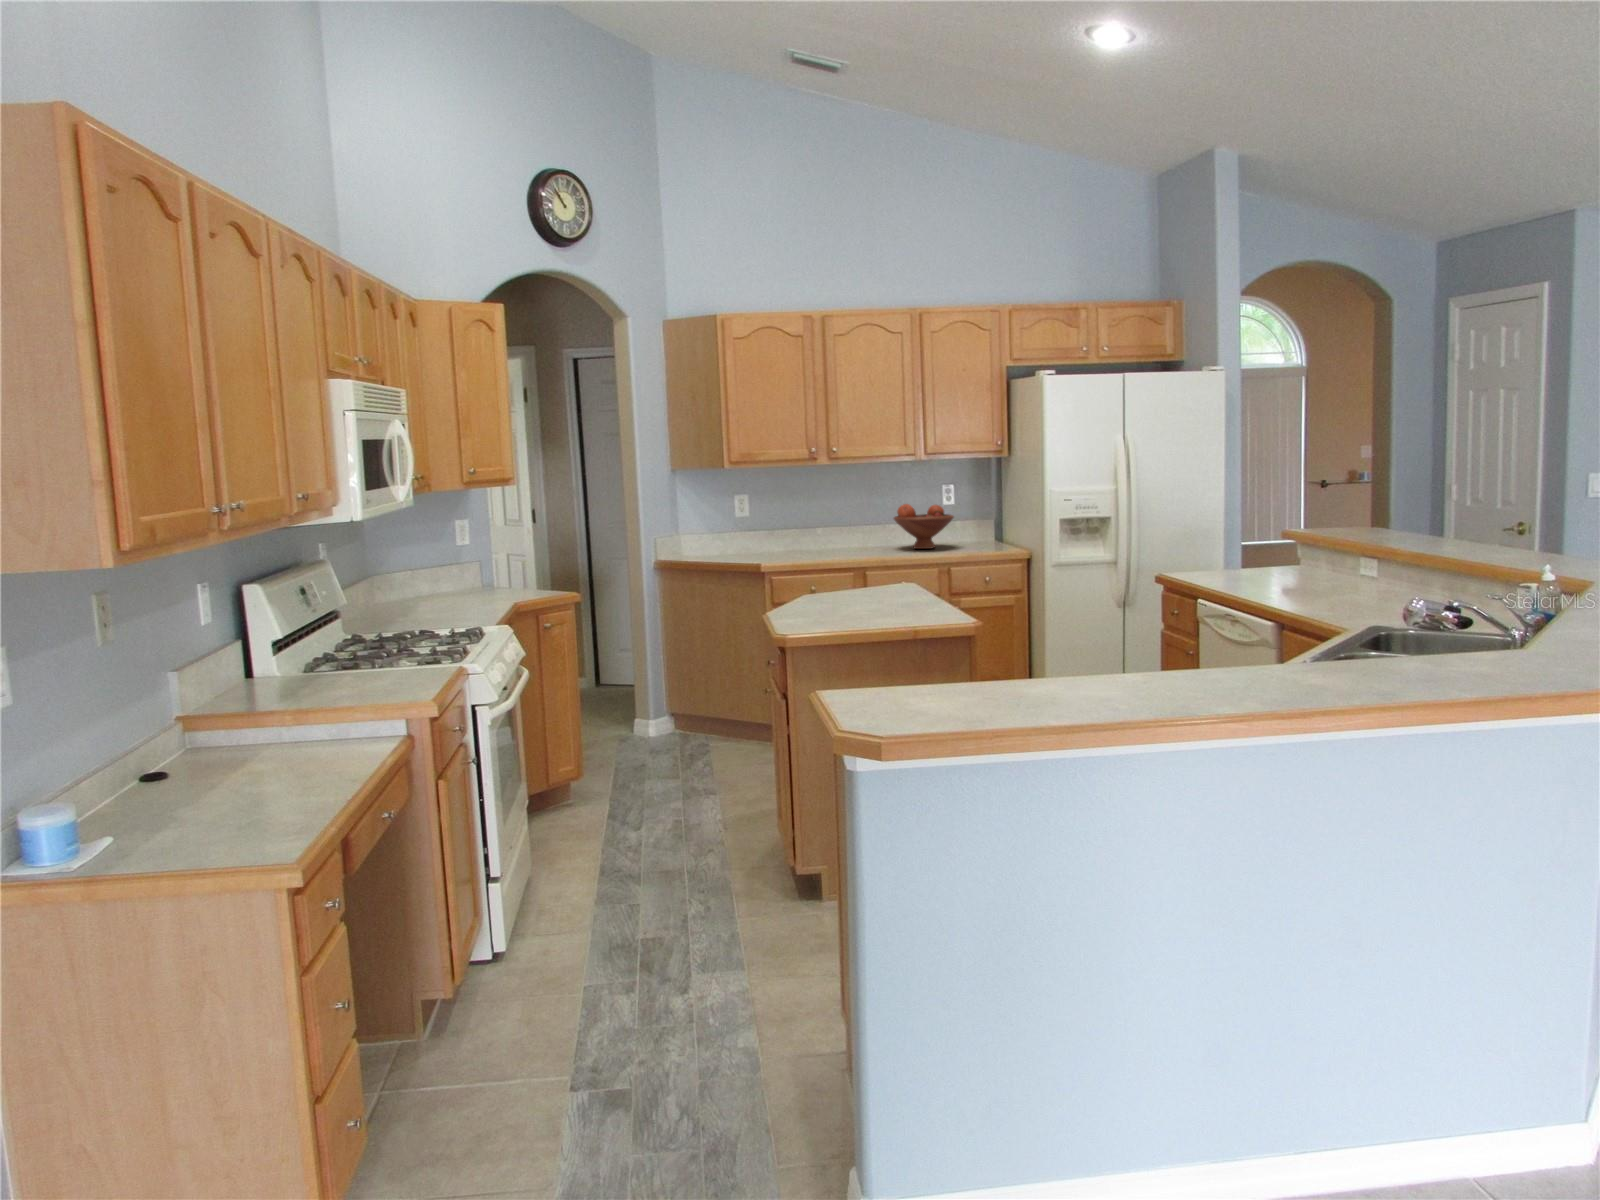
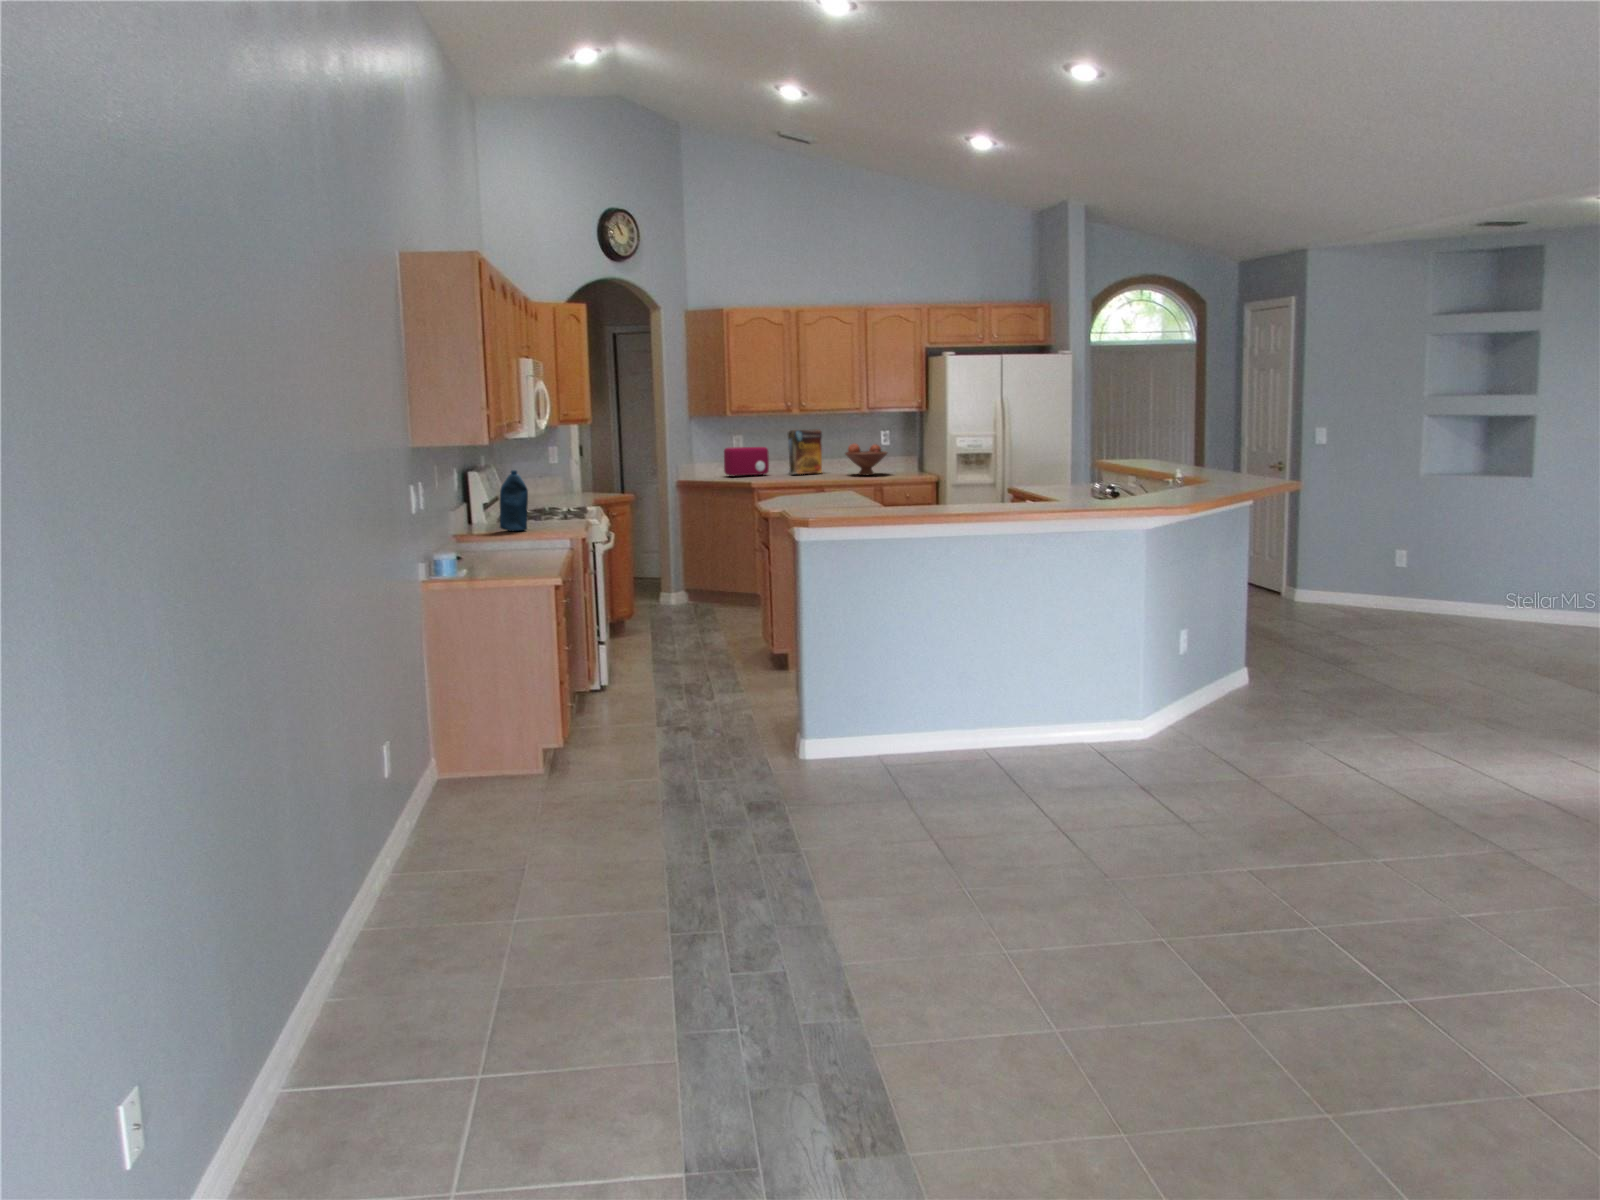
cereal box: none [811,484,862,549] -> present [788,429,822,474]
toaster: none [722,510,786,553] -> present [724,447,769,476]
bottle: none [270,586,324,705] -> present [500,470,528,531]

